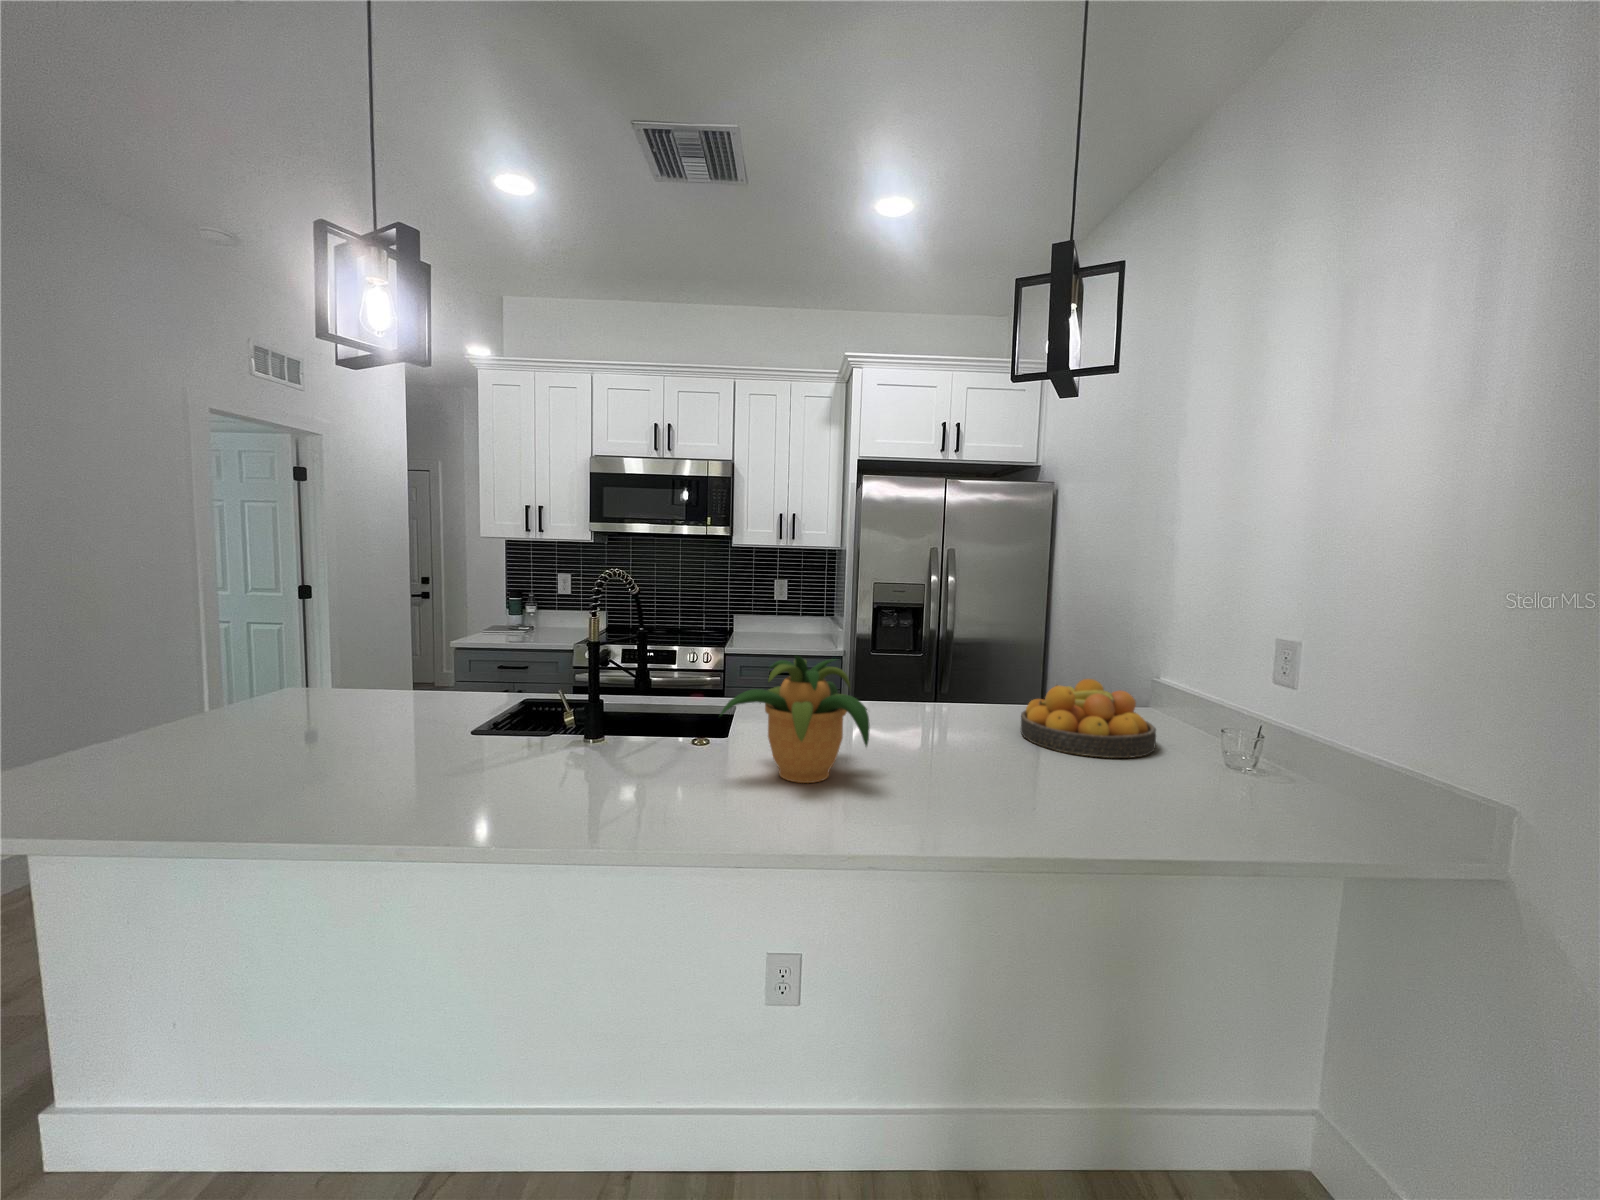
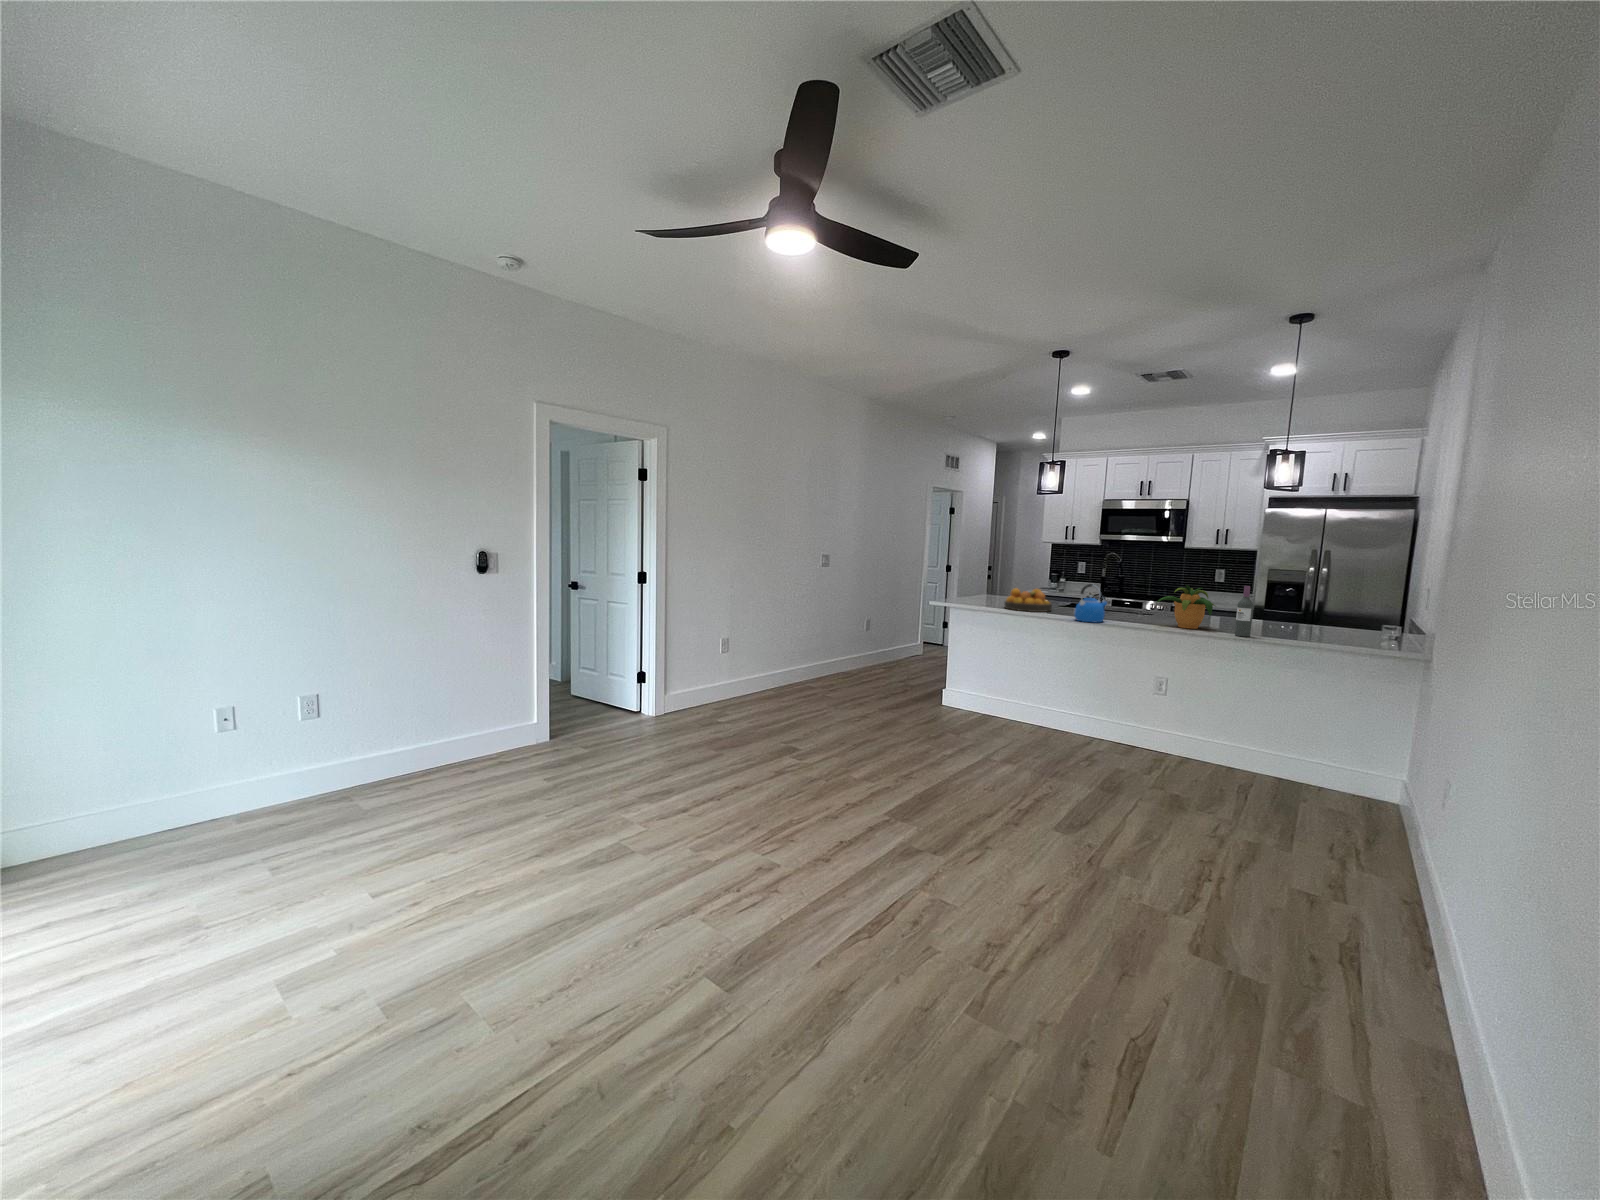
wine bottle: none [935,656,978,809] -> present [1235,586,1253,637]
kettle: none [467,675,580,820] -> present [1075,584,1107,622]
fruit bowl: present [1021,679,1156,758] -> present [1004,588,1052,612]

